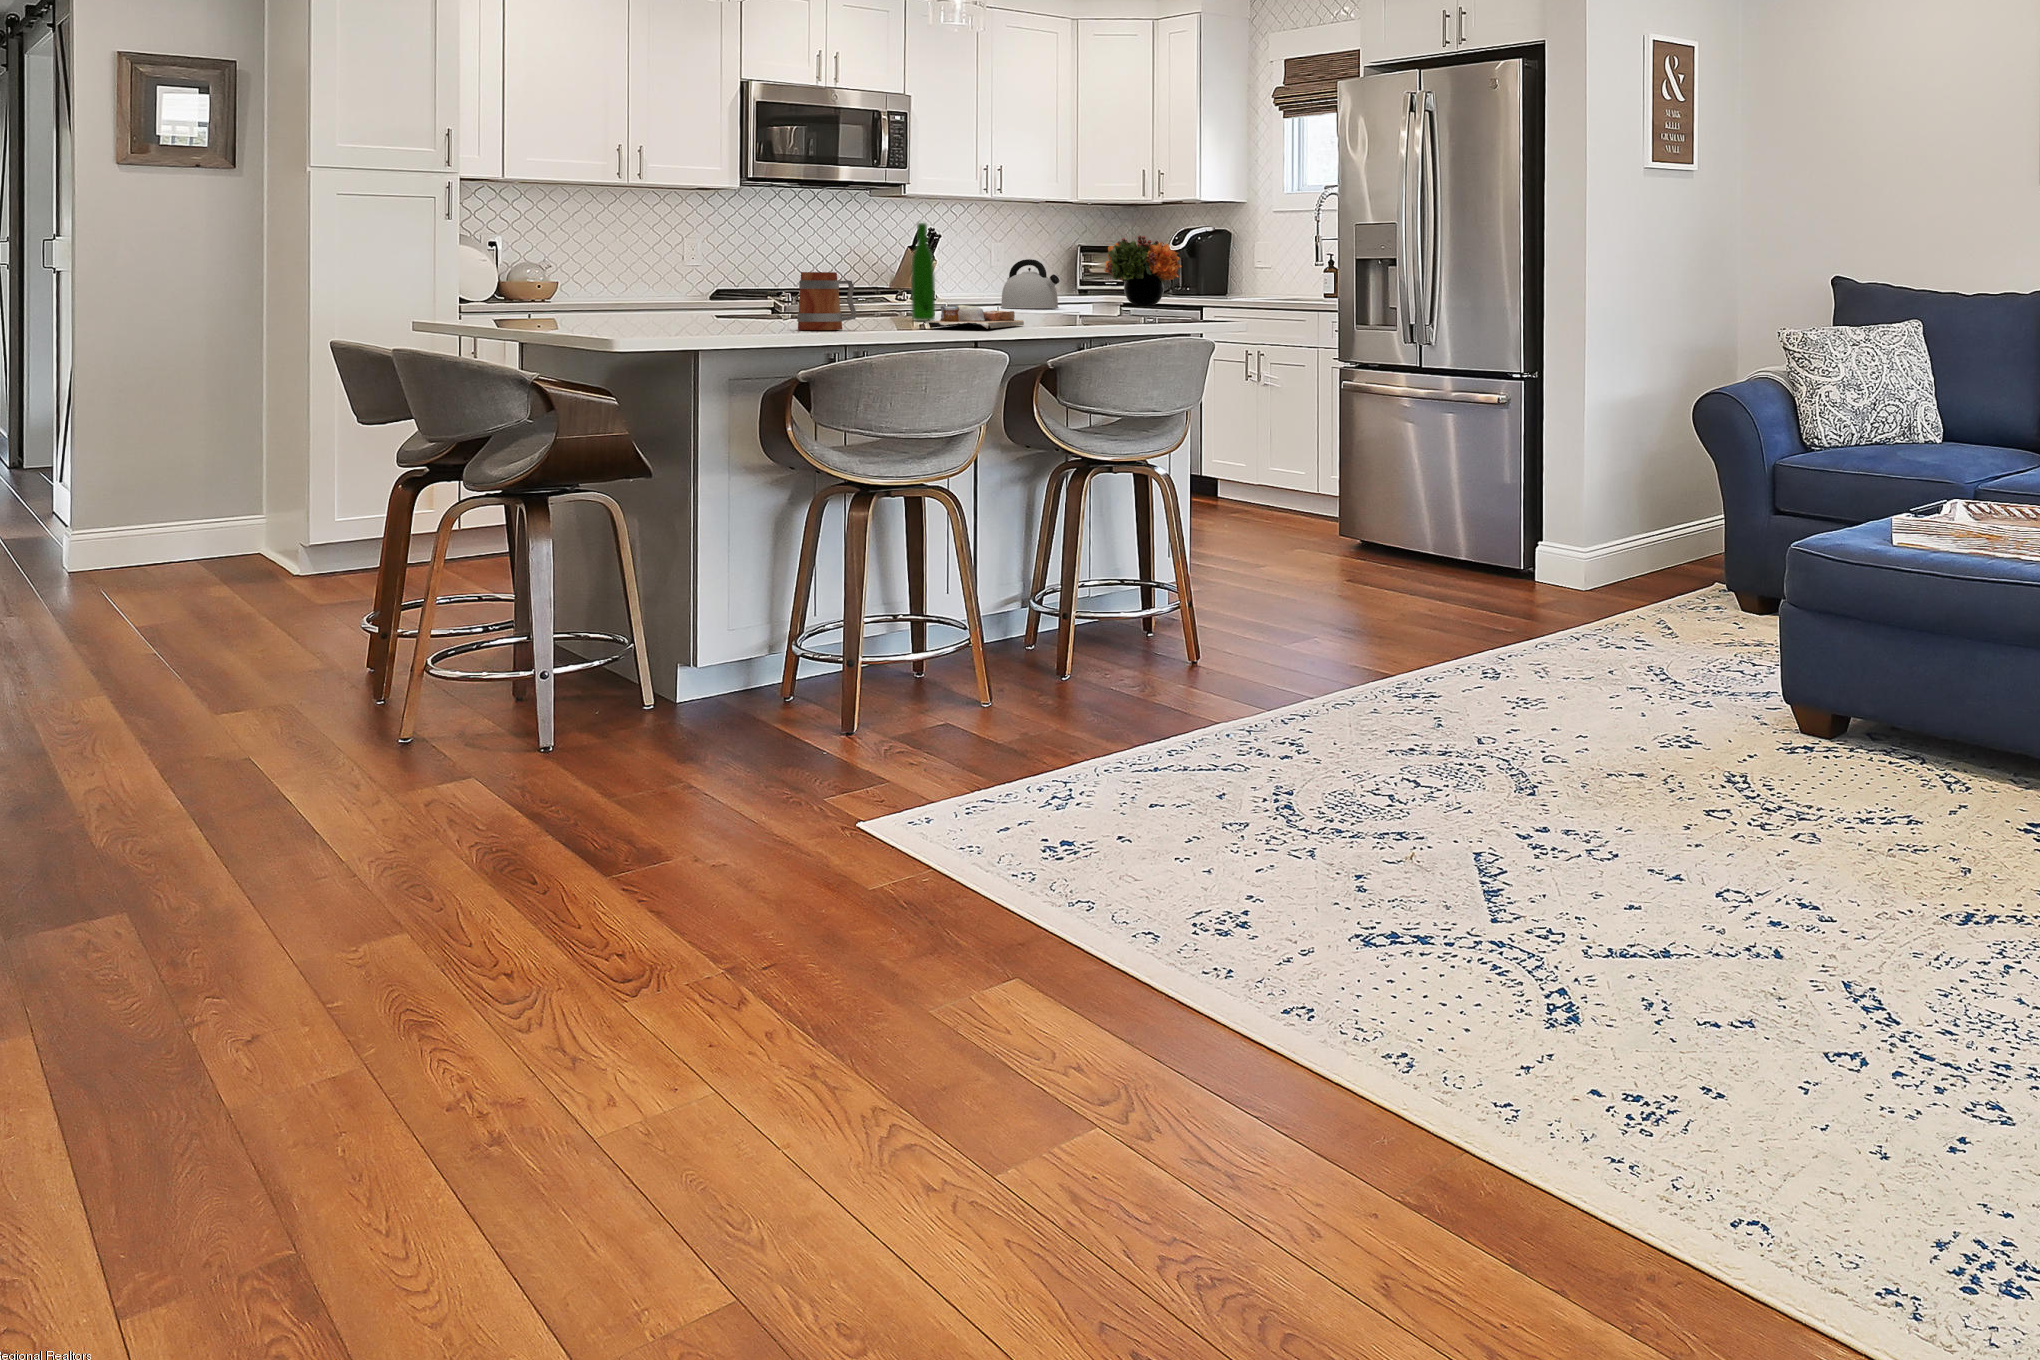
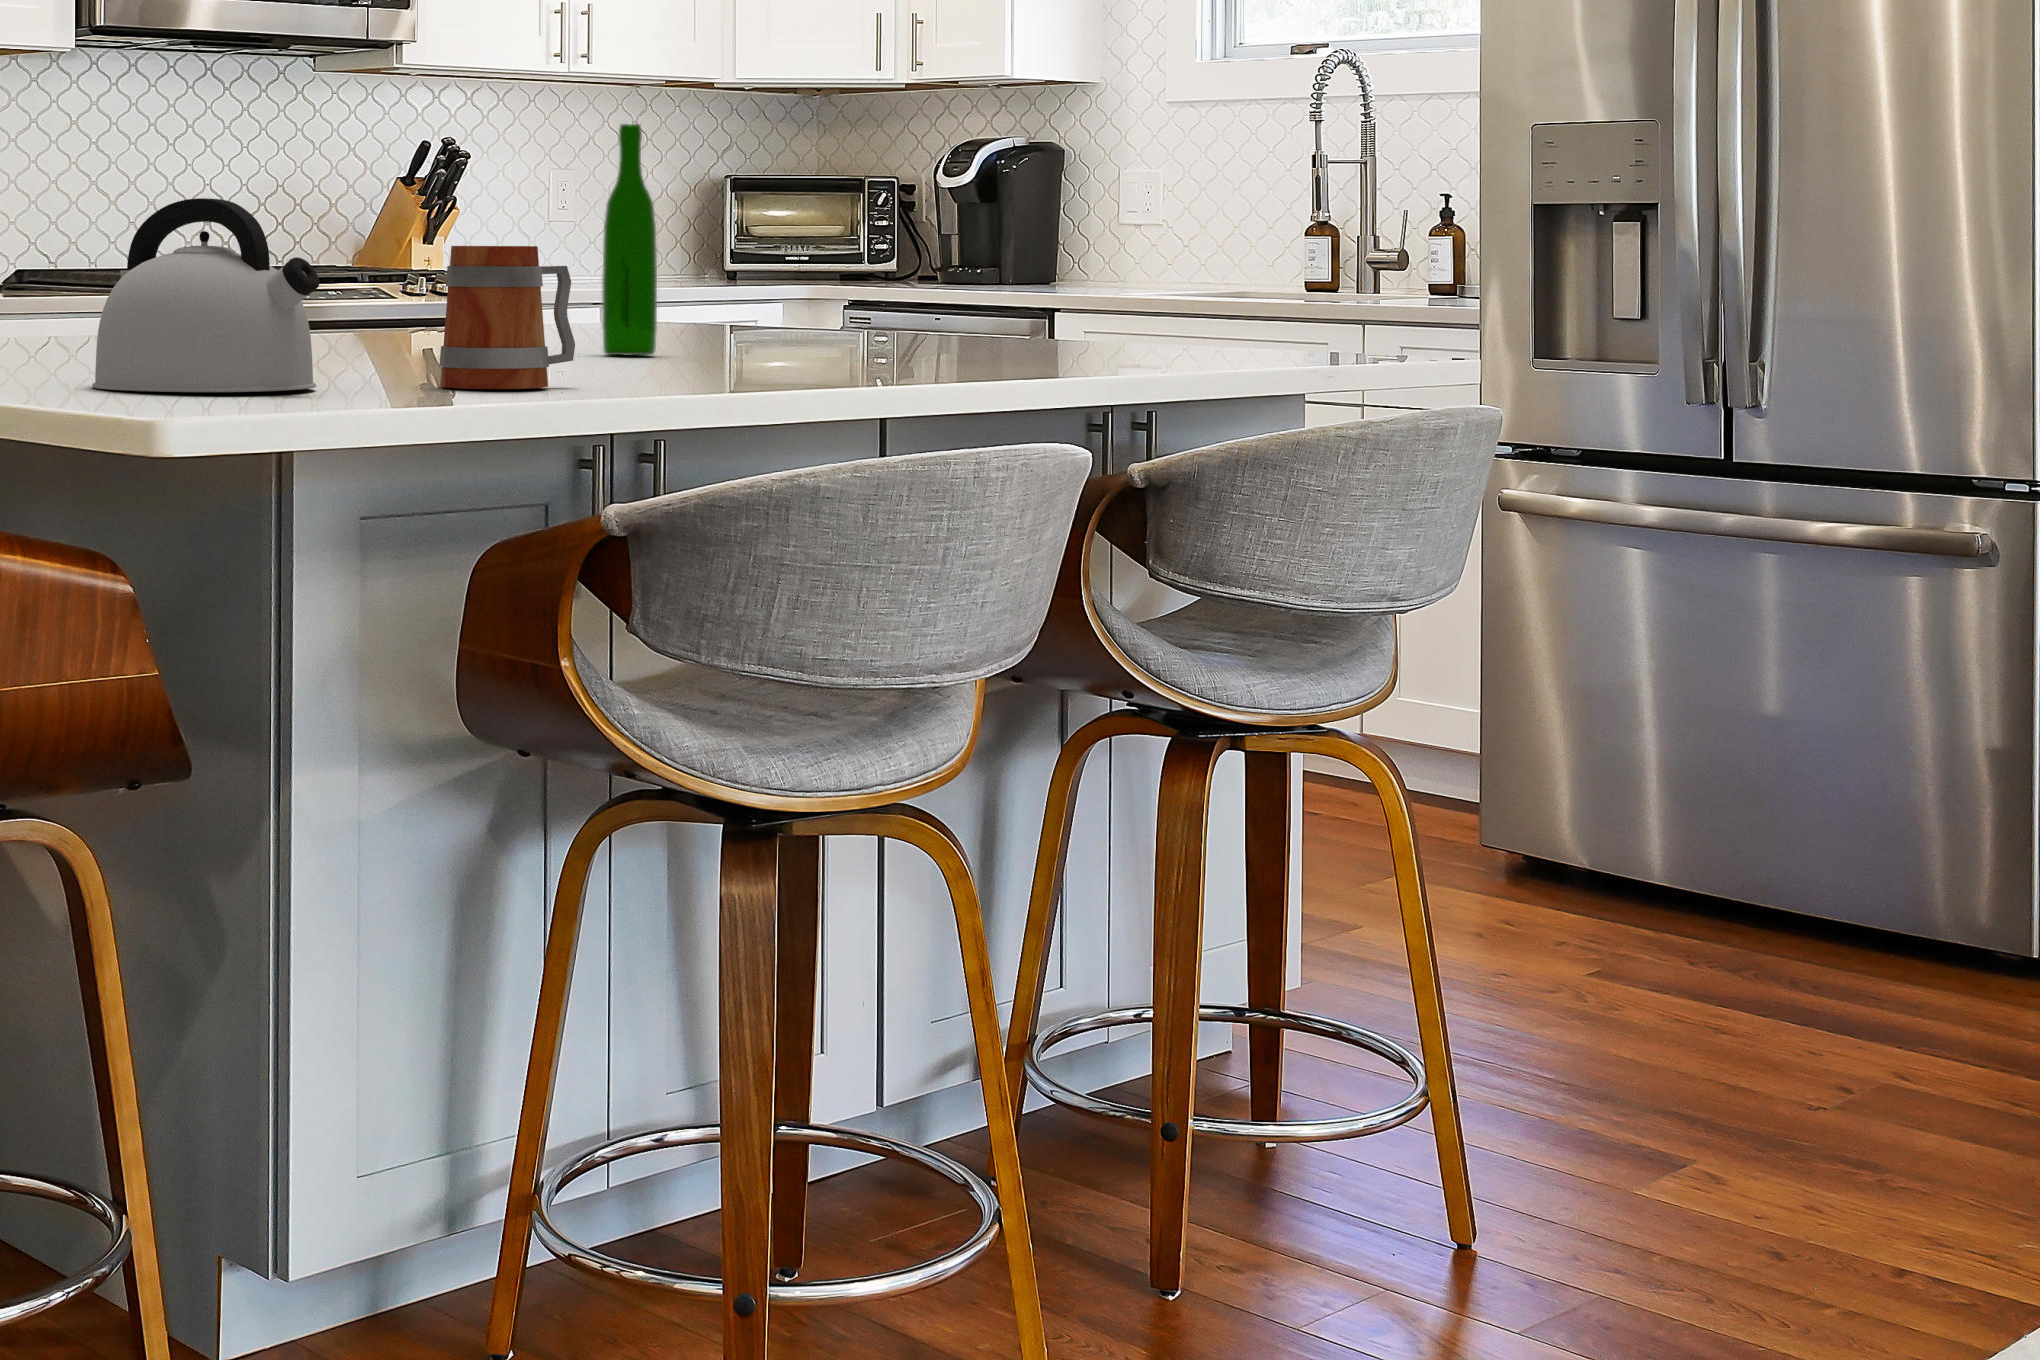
flower arrangement: present [1104,236,1182,306] -> none [838,151,1014,306]
kettle: present [1001,259,1059,308] -> present [92,198,319,392]
cutting board: present [923,305,1024,329] -> none [714,322,898,384]

